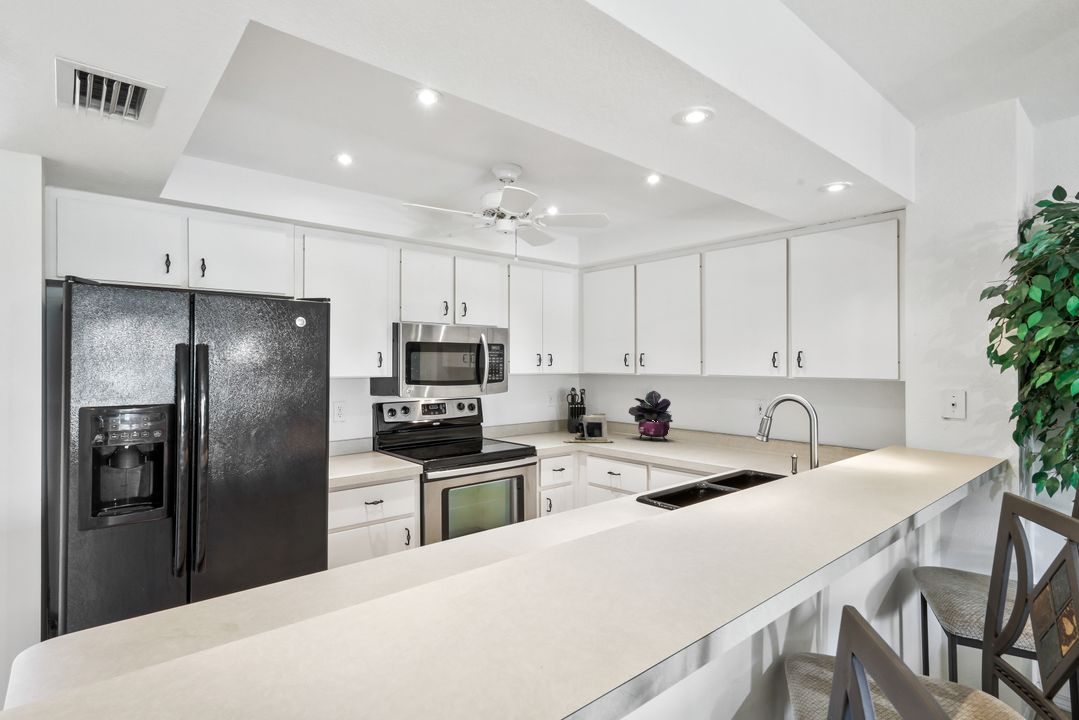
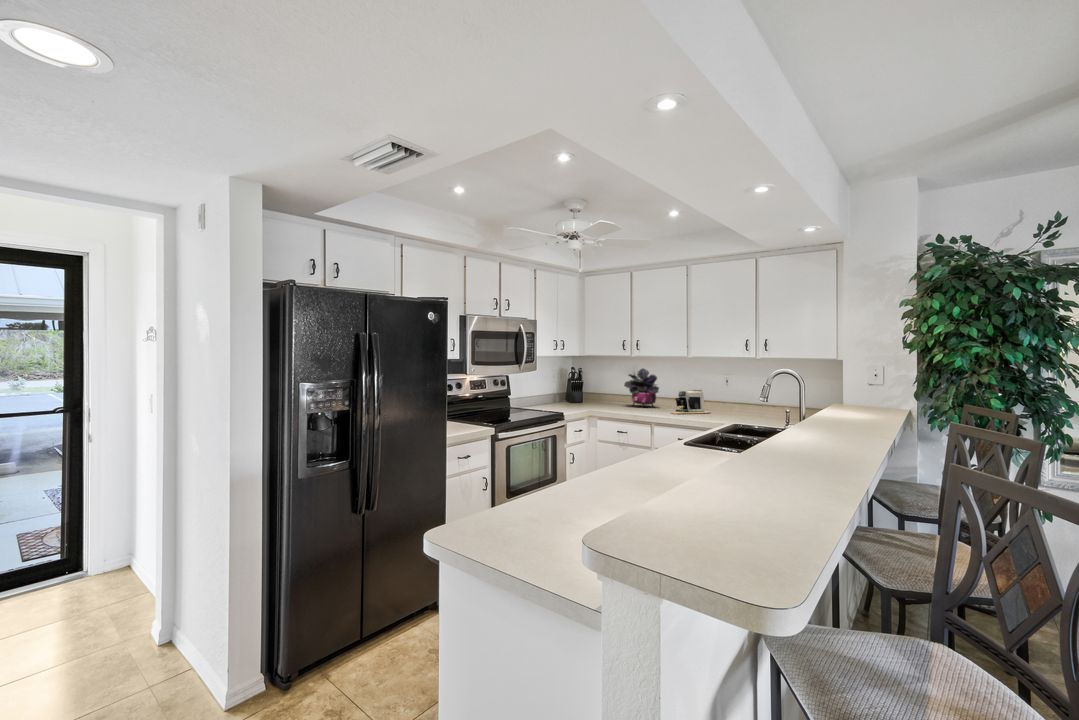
coffee maker: present [564,414,614,443] -> present [672,390,710,414]

